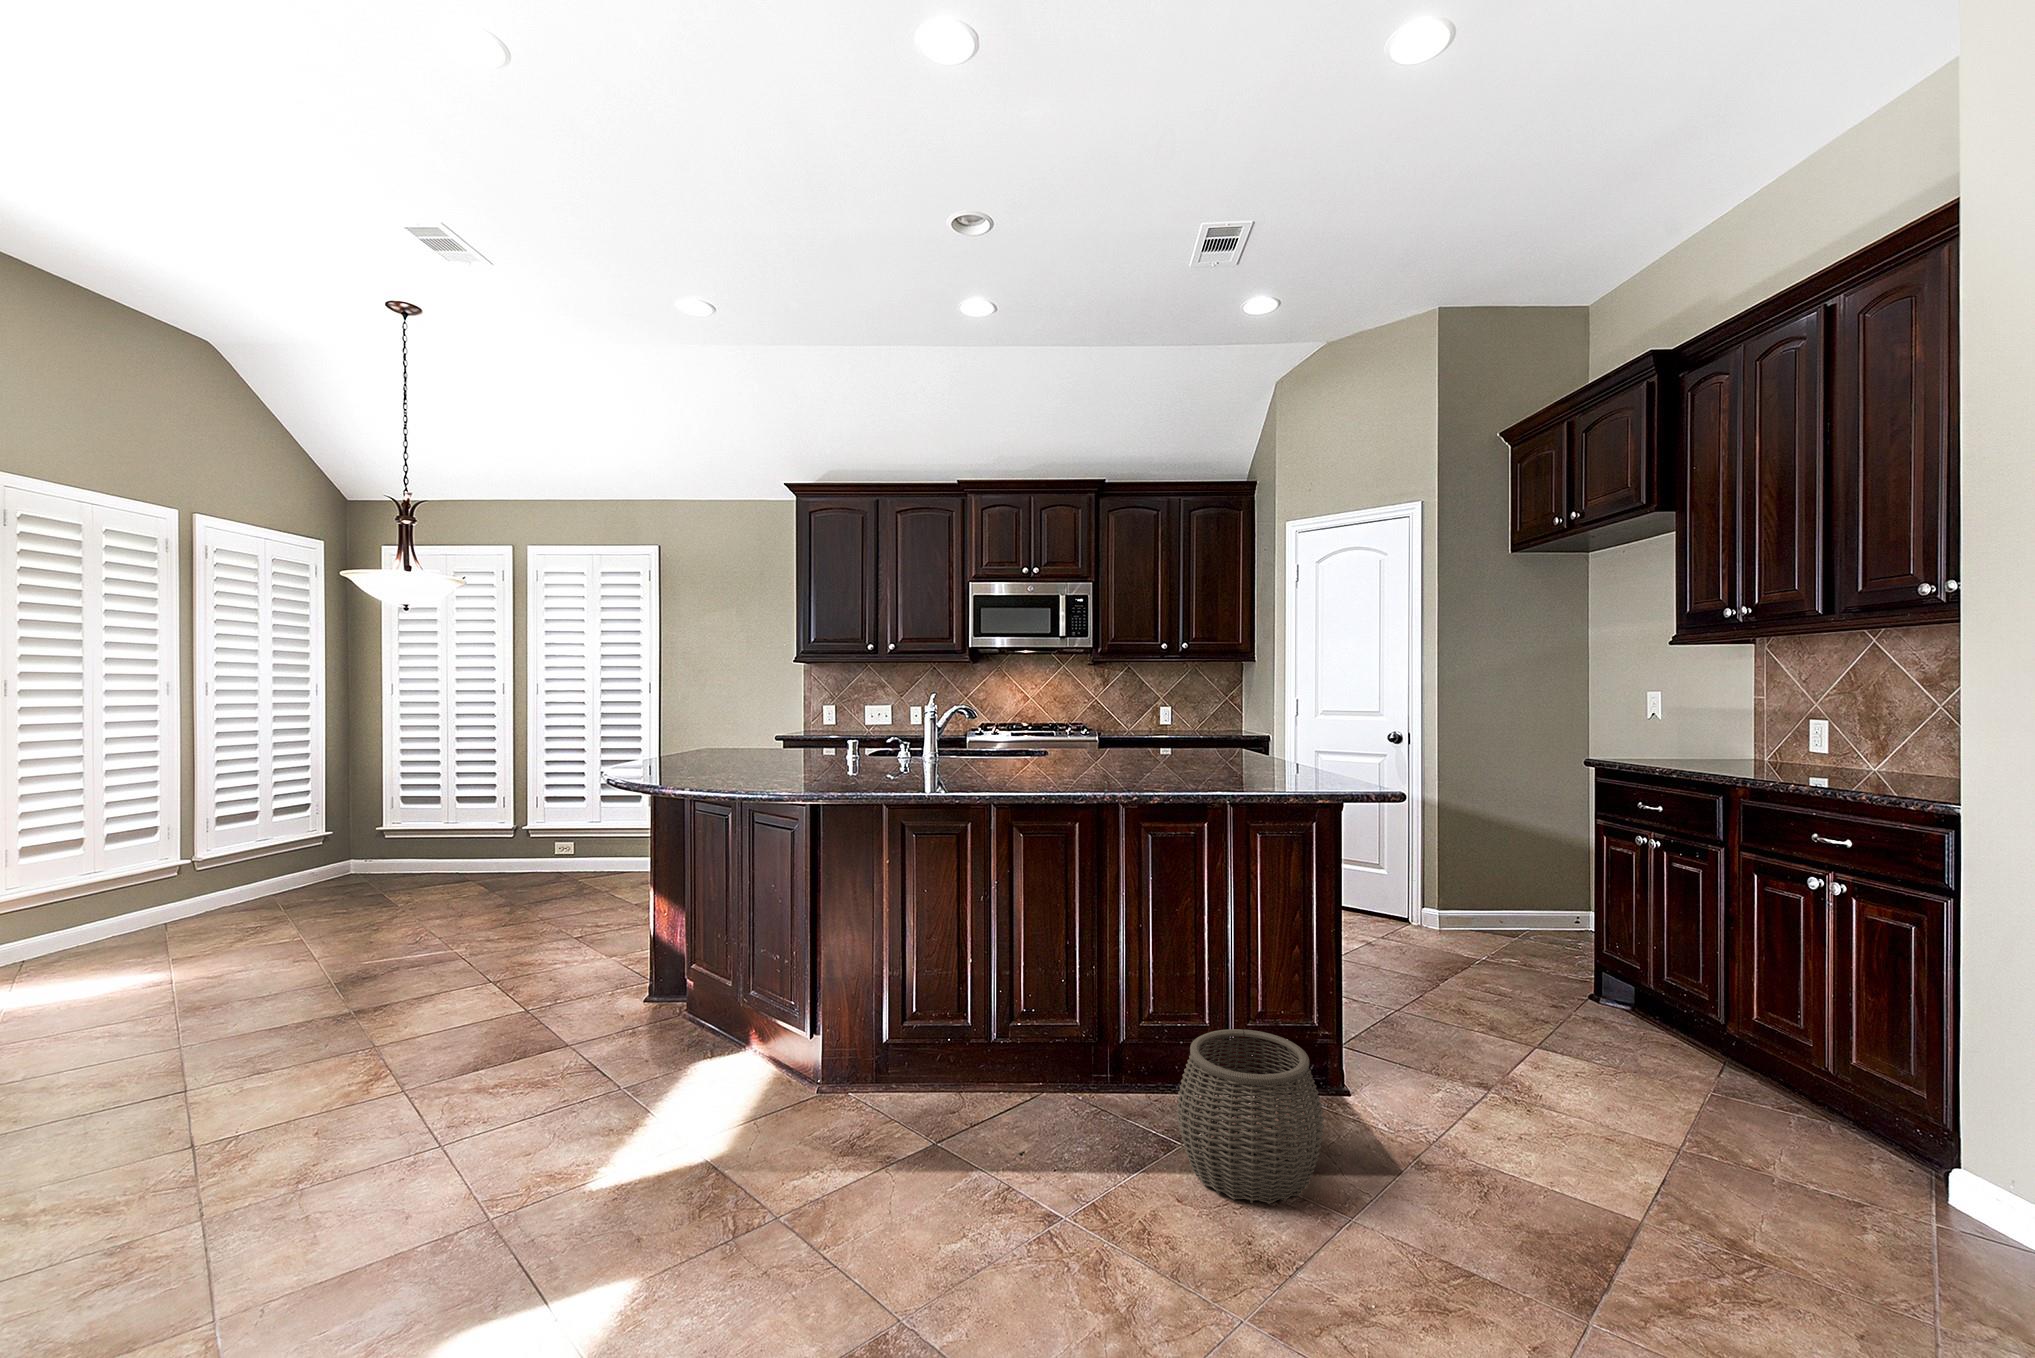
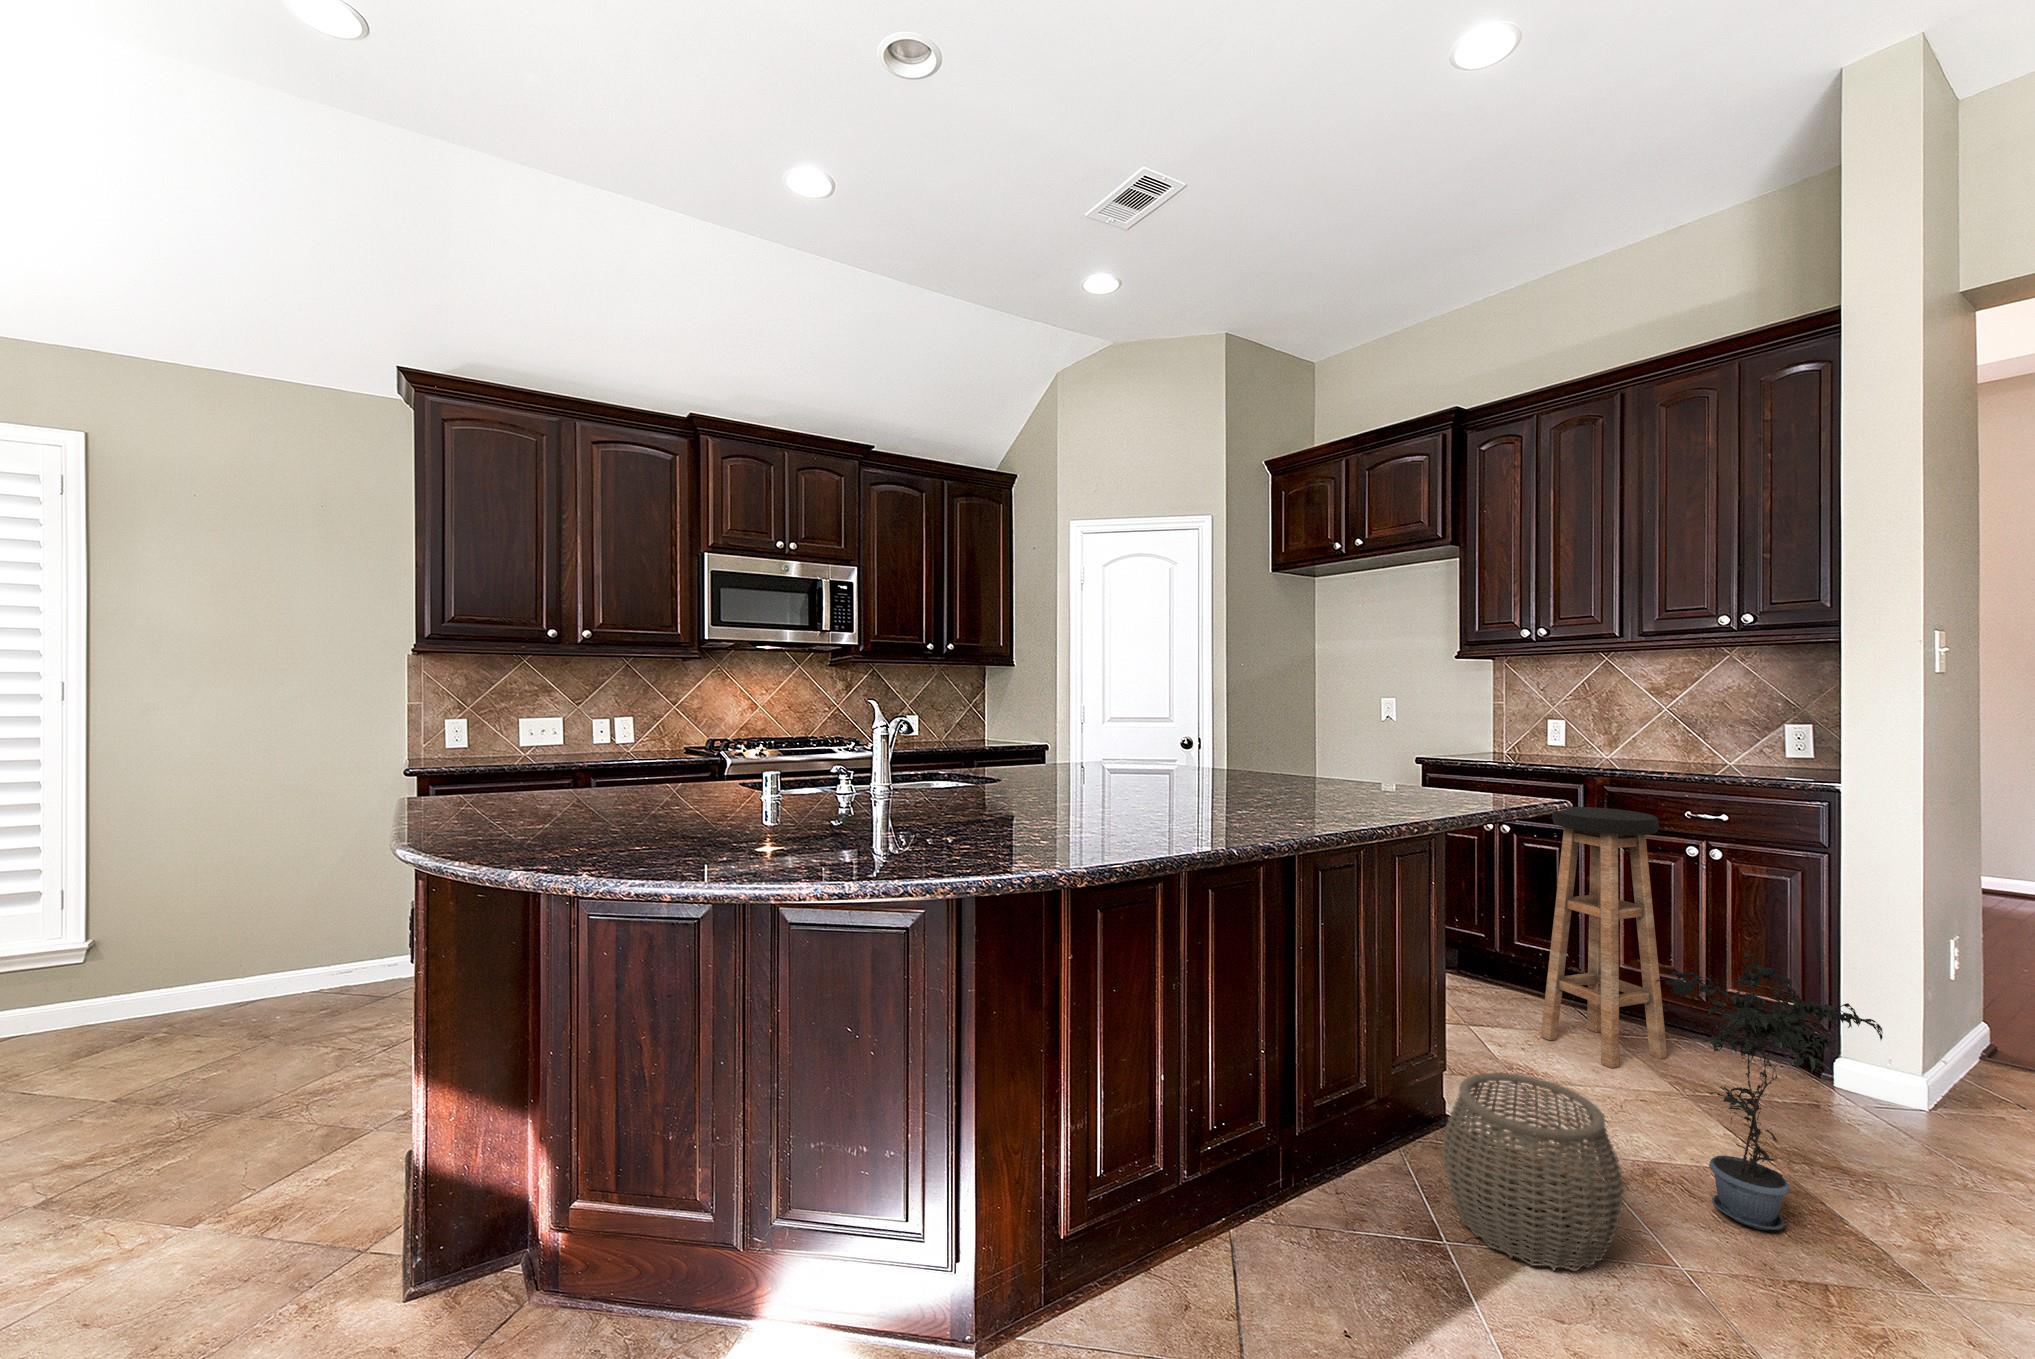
bar stool: none [1597,818,1741,1139] -> present [1541,807,1667,1068]
potted plant: none [1436,960,1592,1260] -> present [1656,953,1883,1230]

